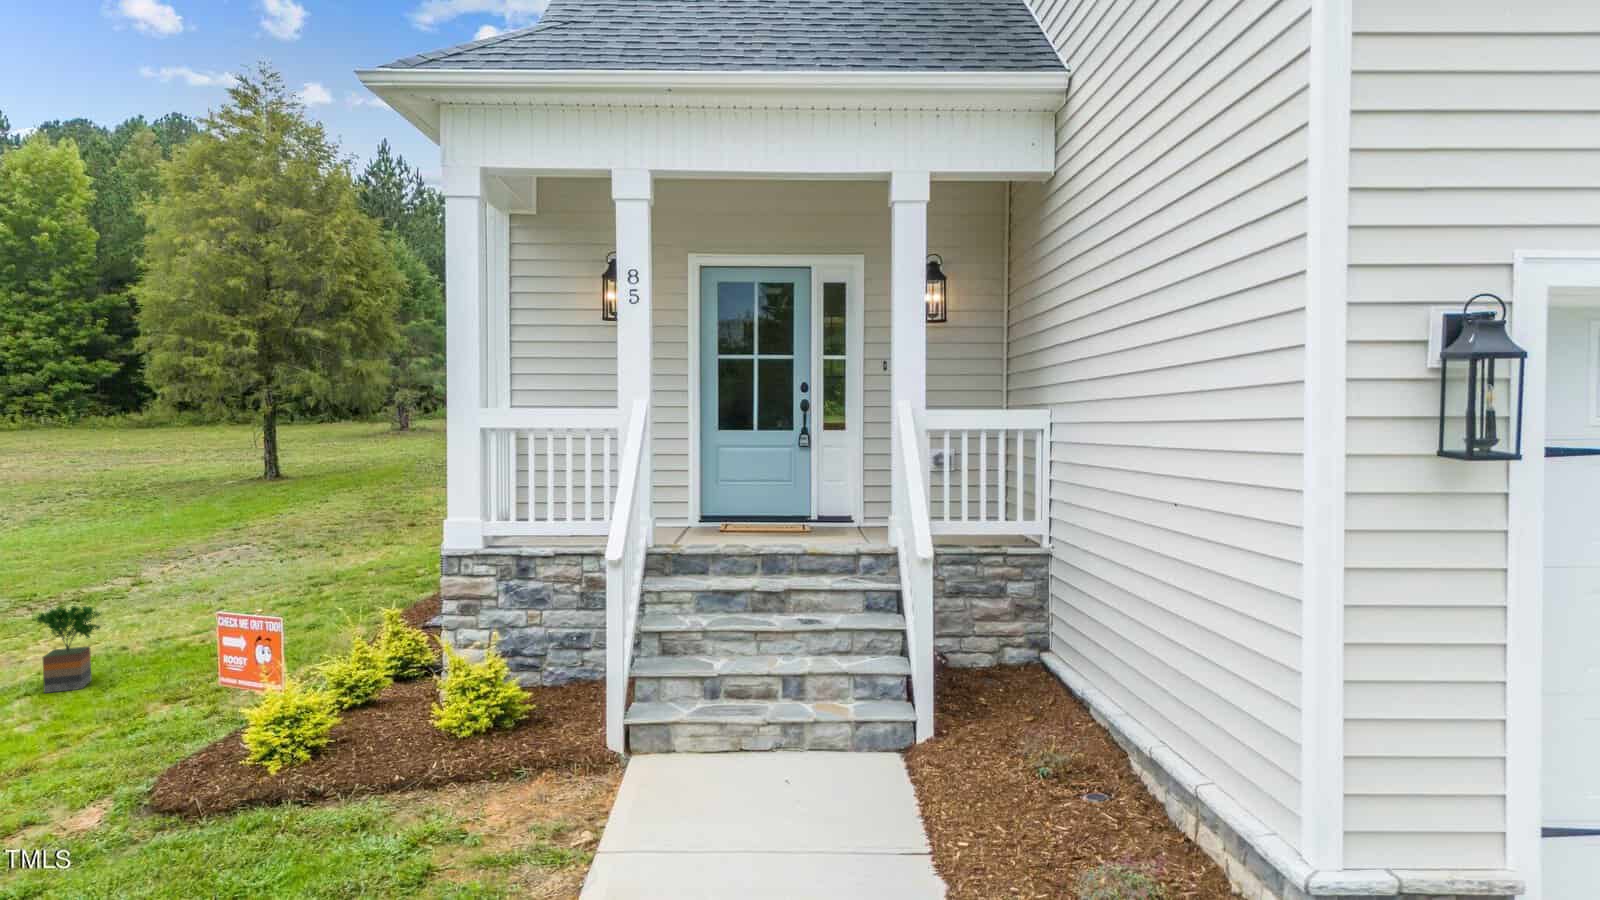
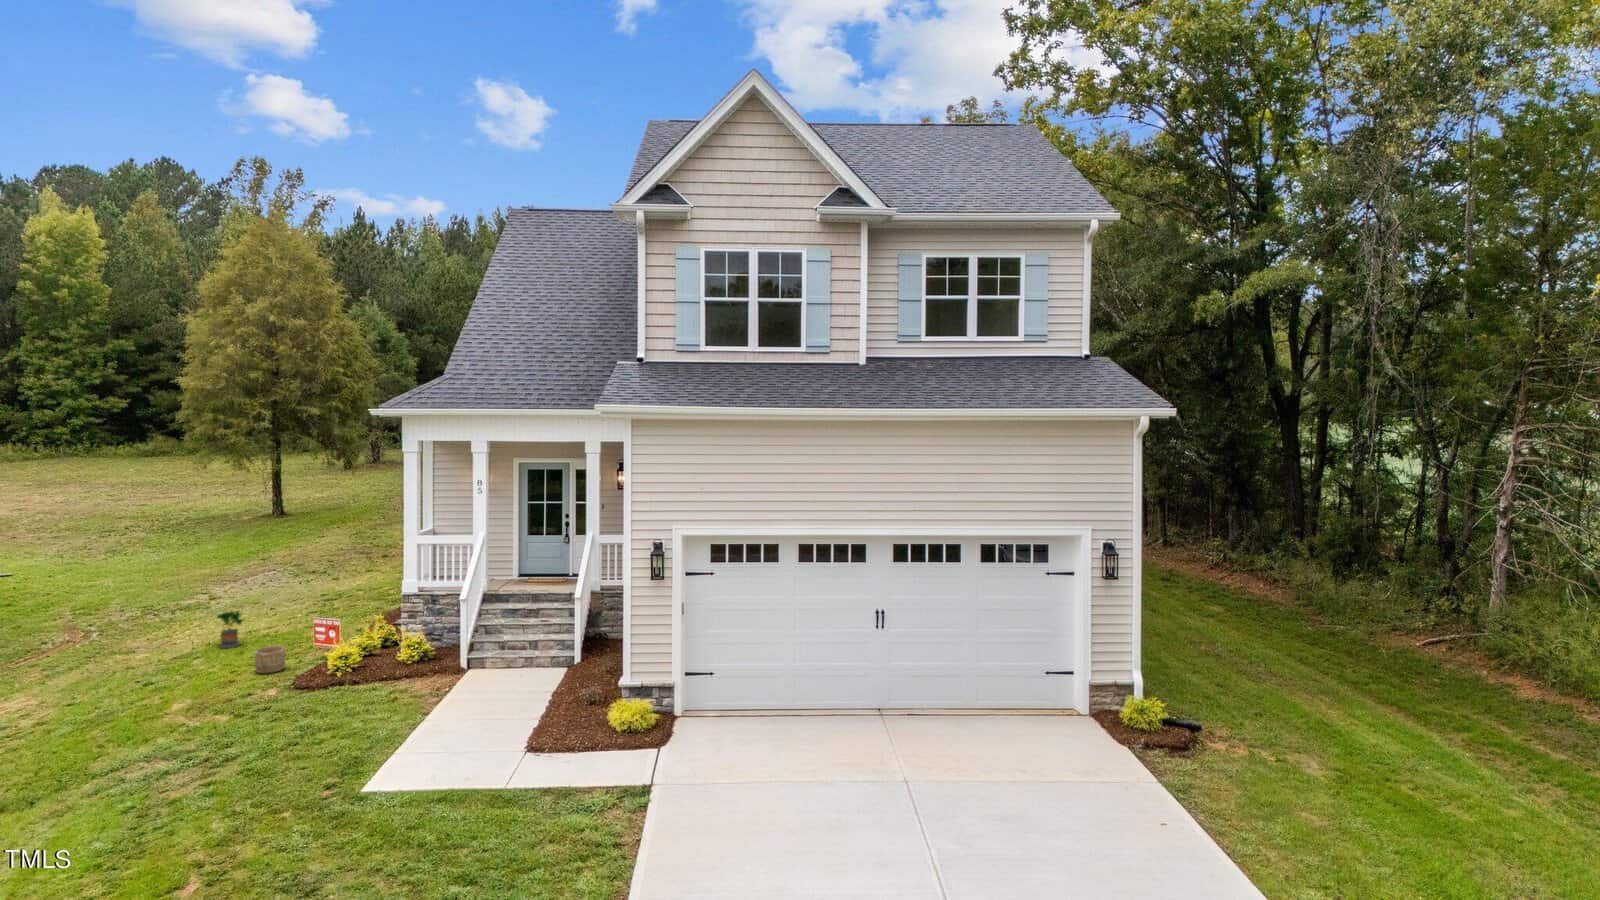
wooden bucket: none [63,687,153,765] -> present [254,646,285,673]

